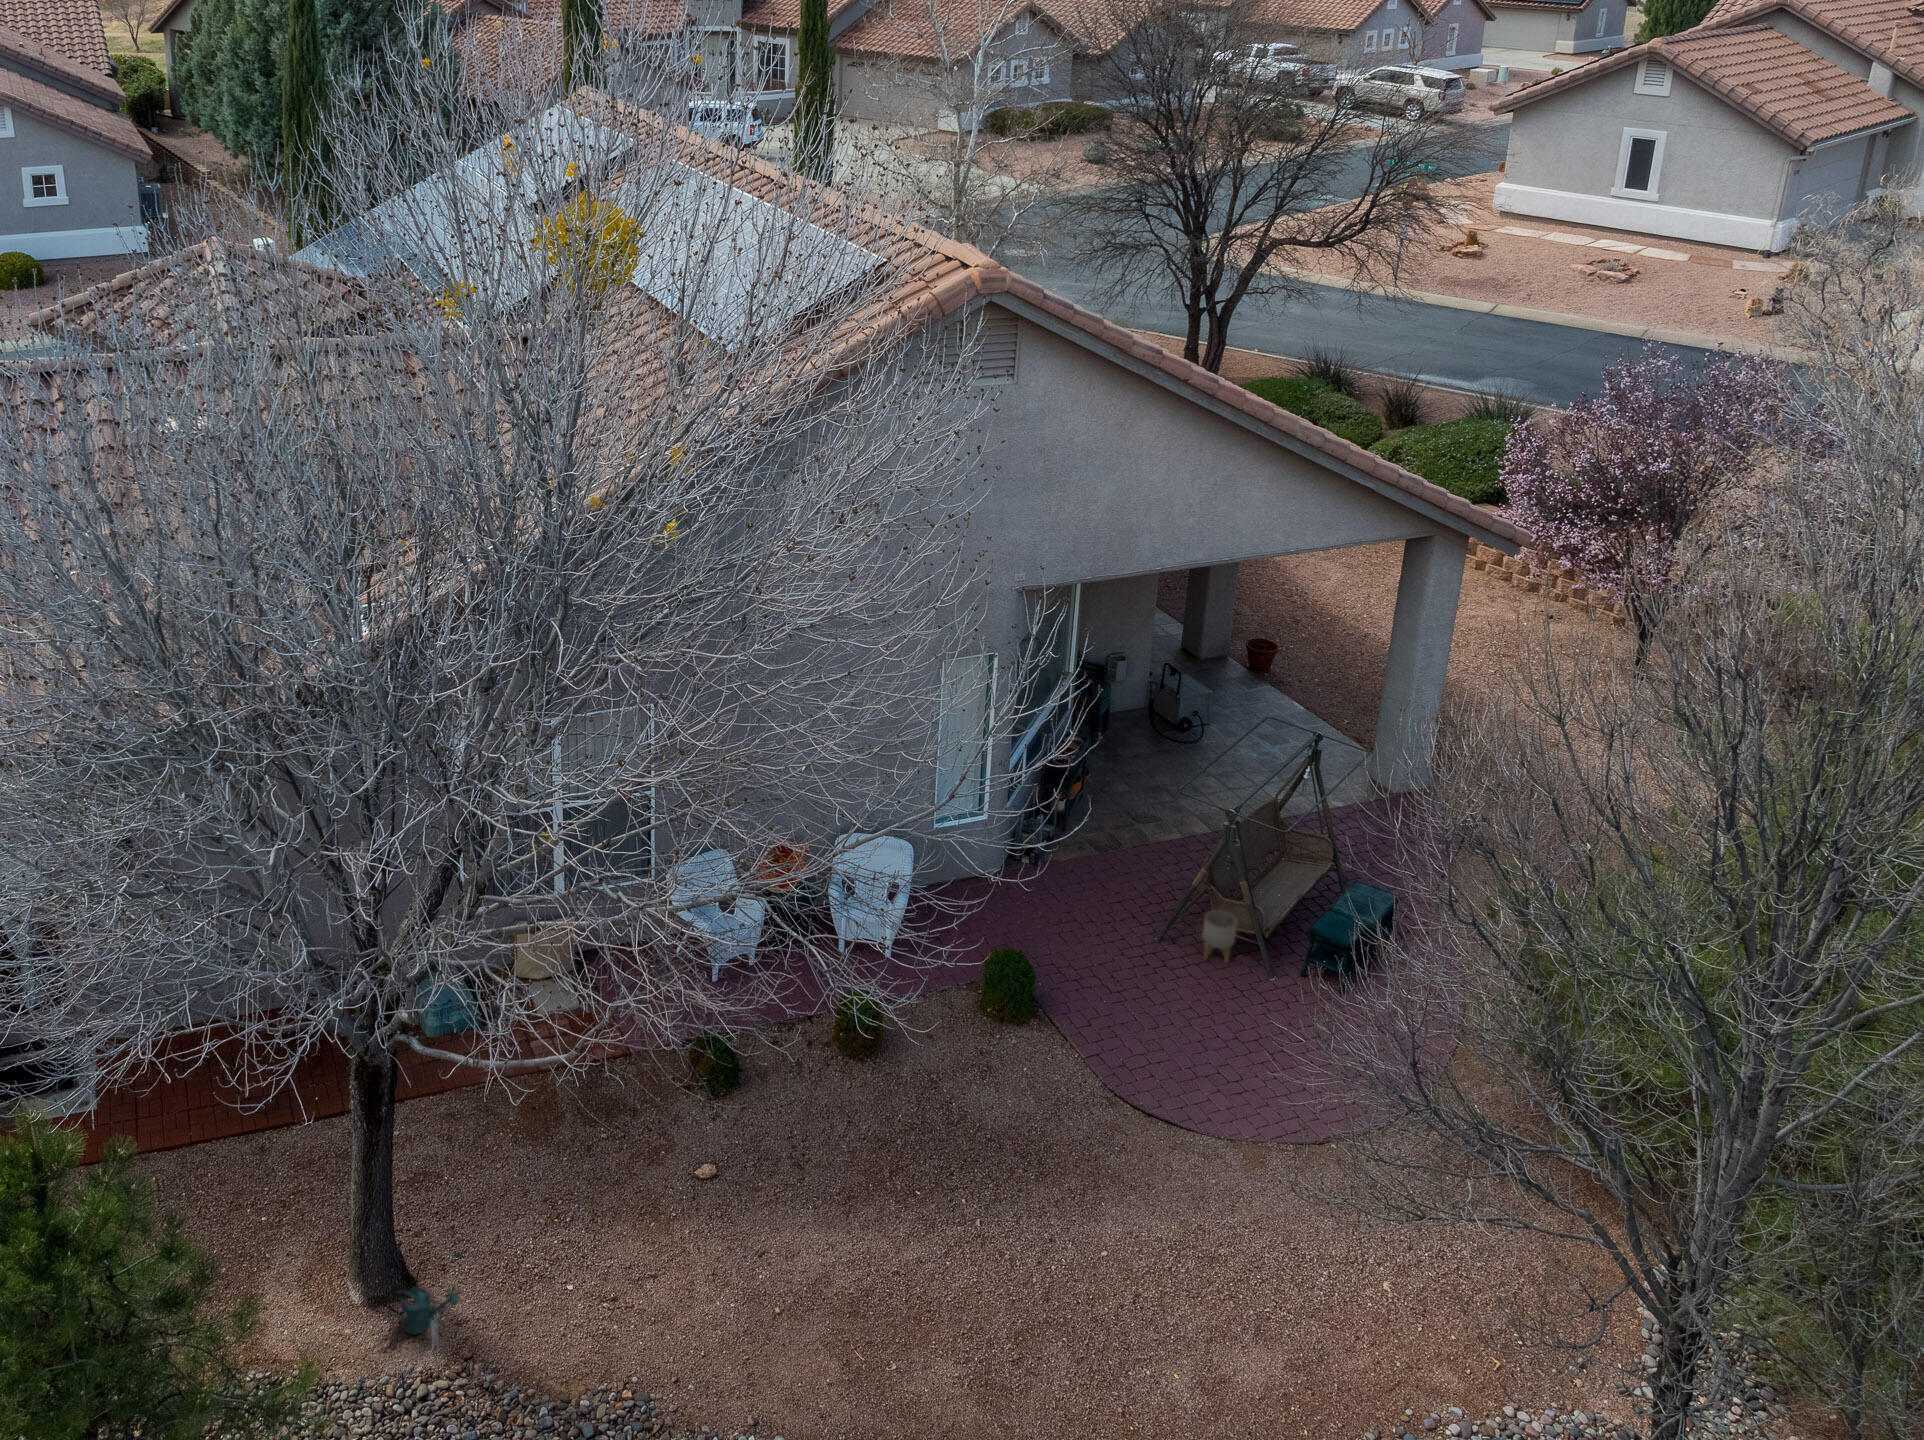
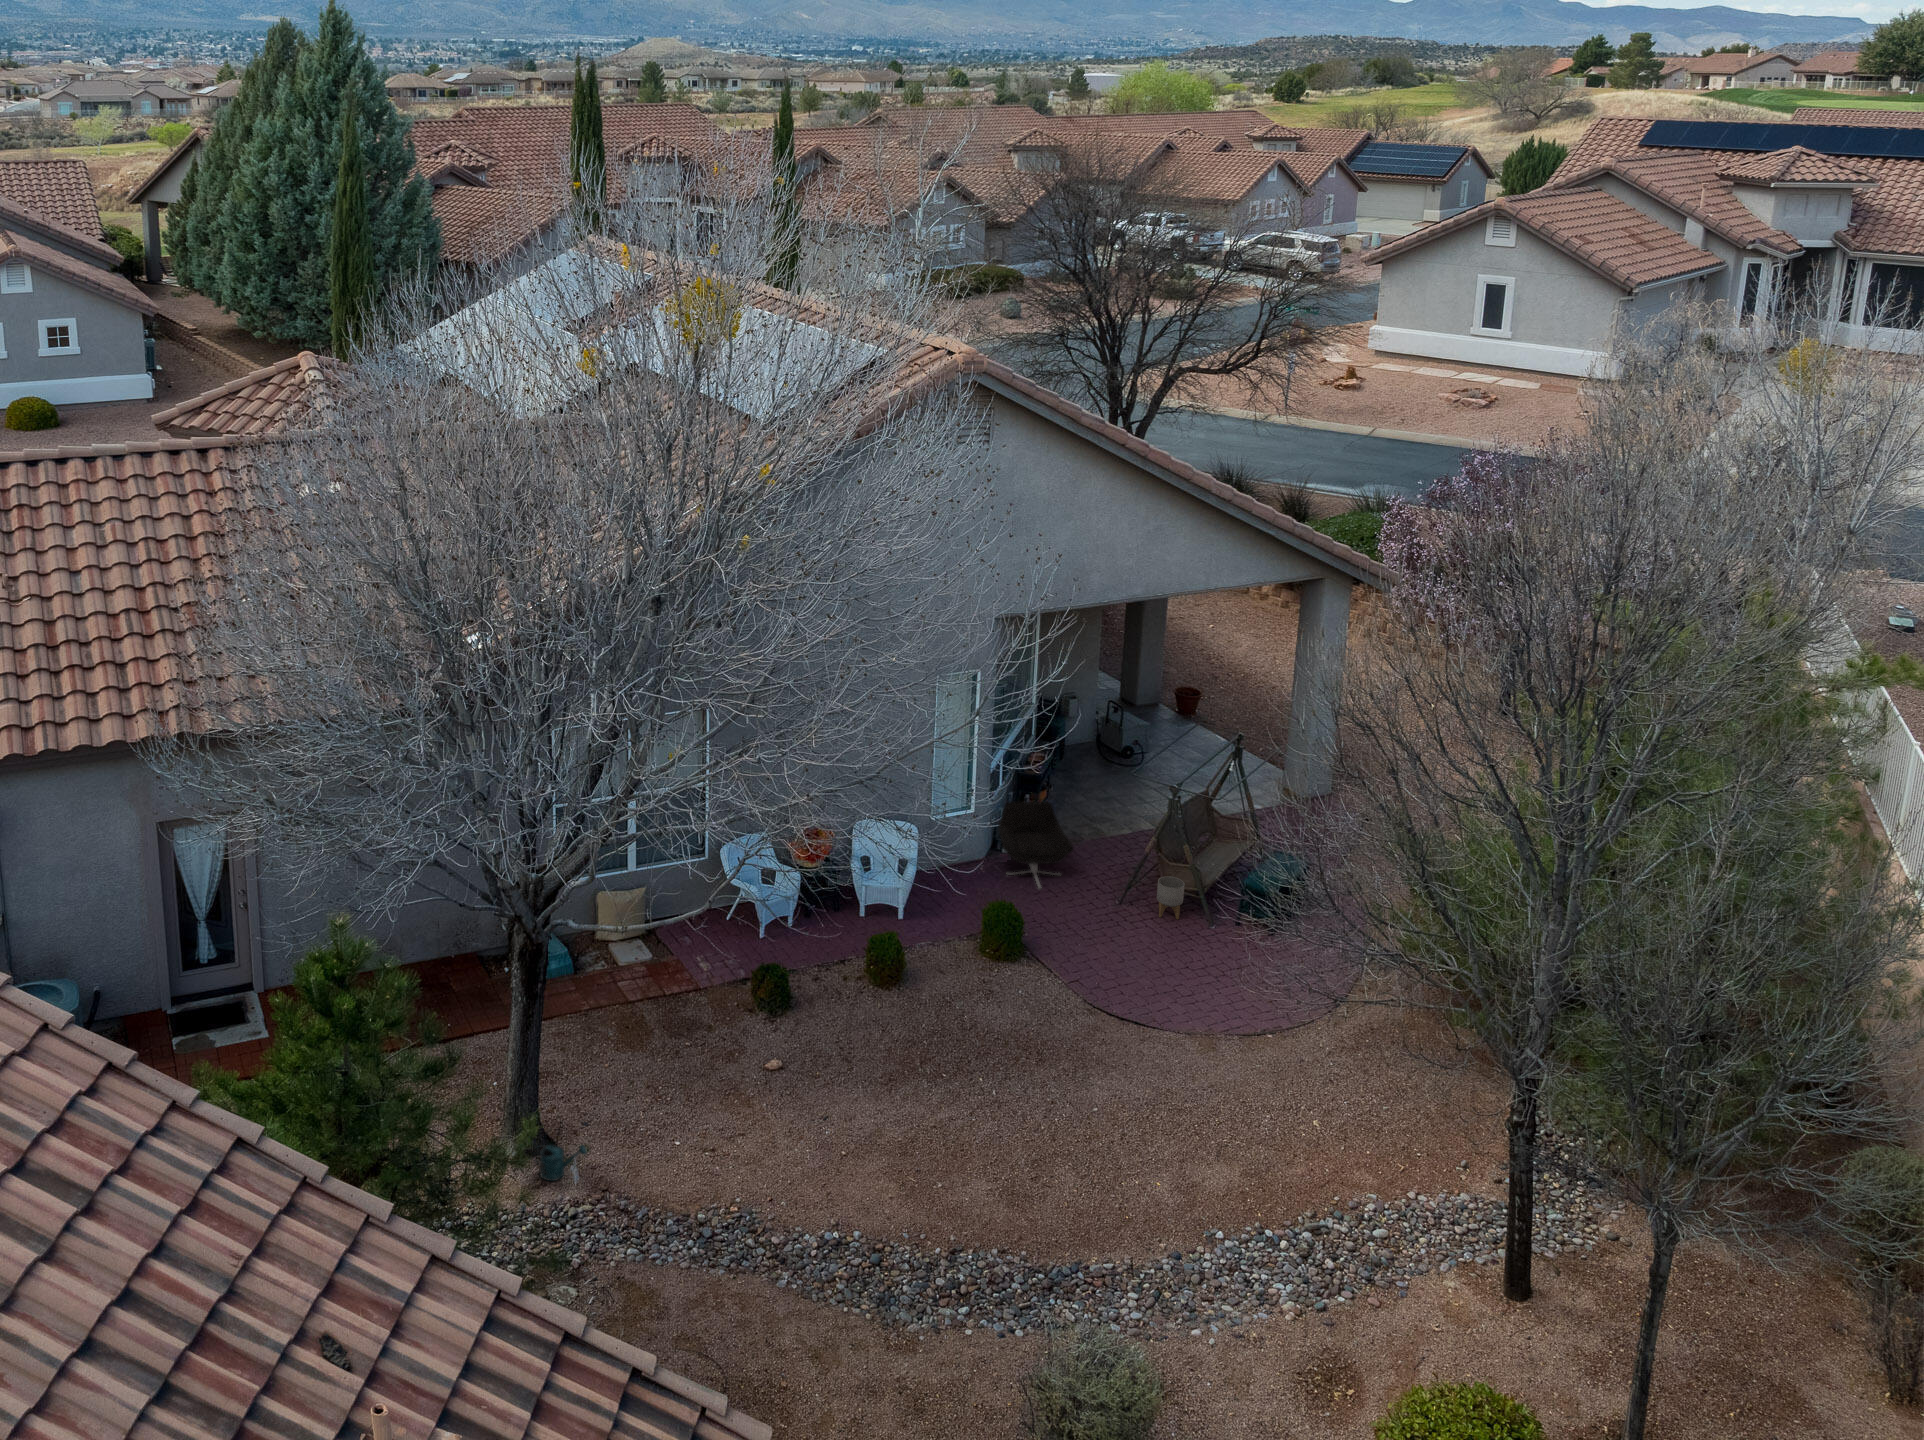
lounge chair: none [1015,804,1105,914] -> present [998,802,1074,888]

